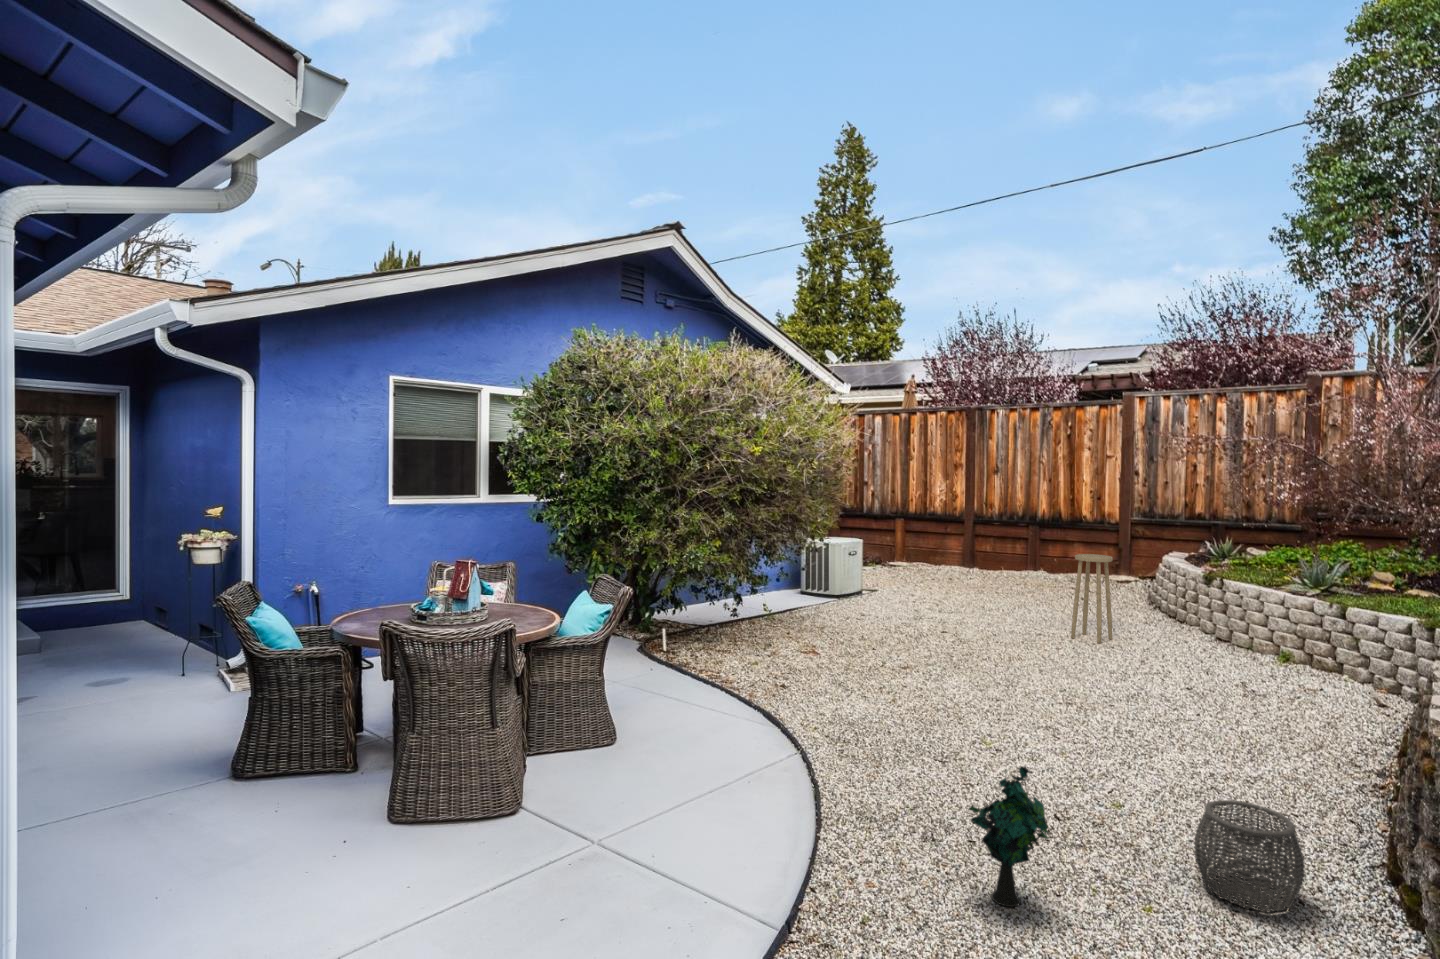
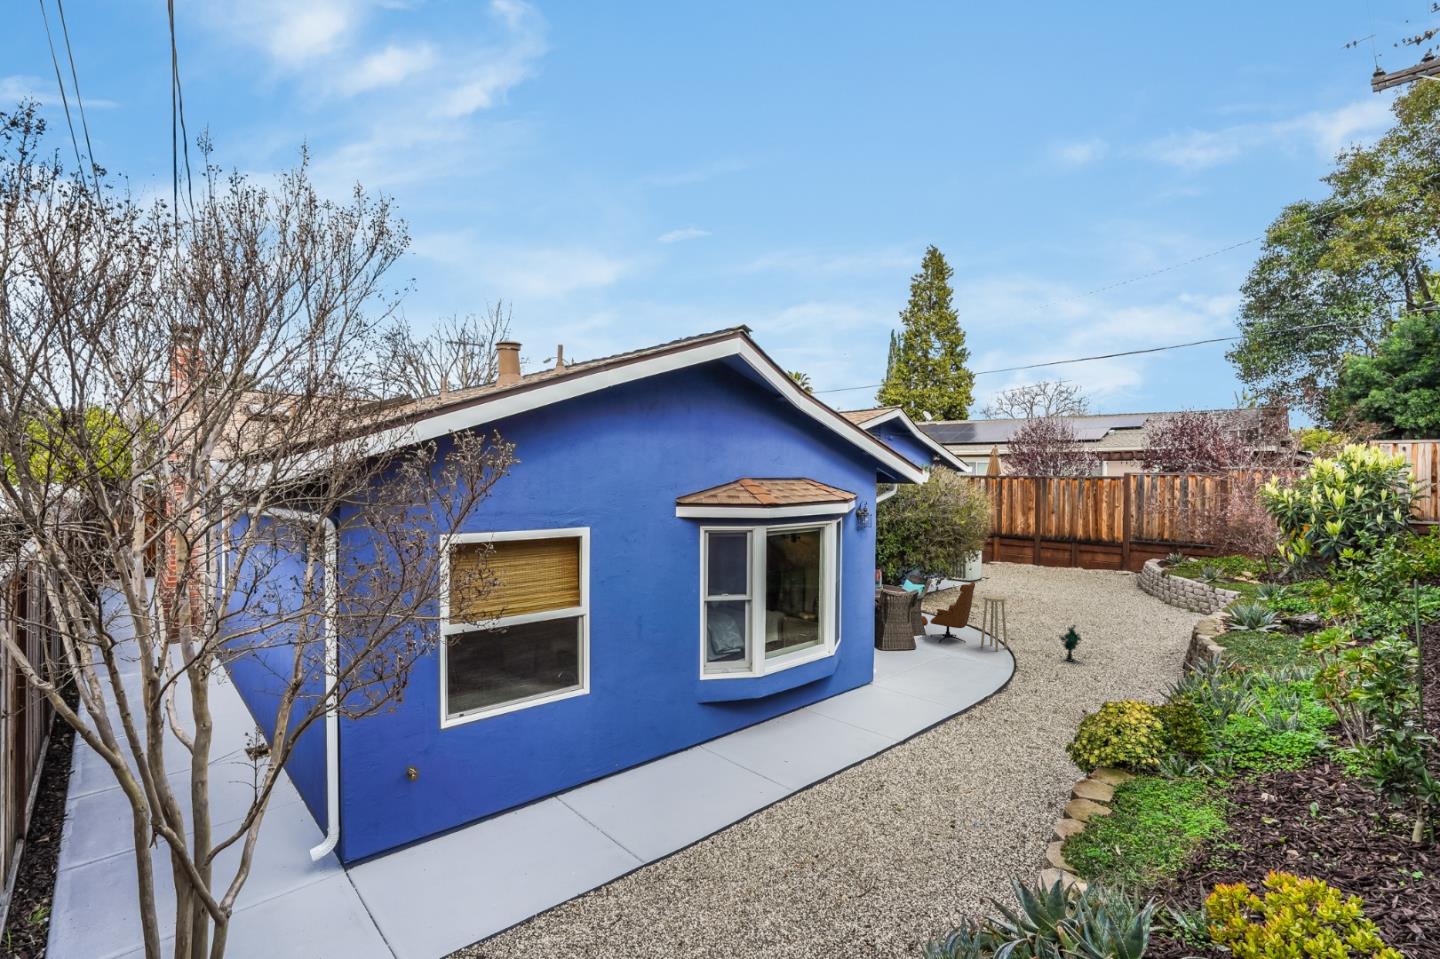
stool: present [1071,554,1113,643] -> present [981,595,1007,651]
lounge chair: none [536,608,726,807] -> present [921,582,975,643]
woven basket: present [1193,800,1305,913] -> none [1125,637,1155,664]

